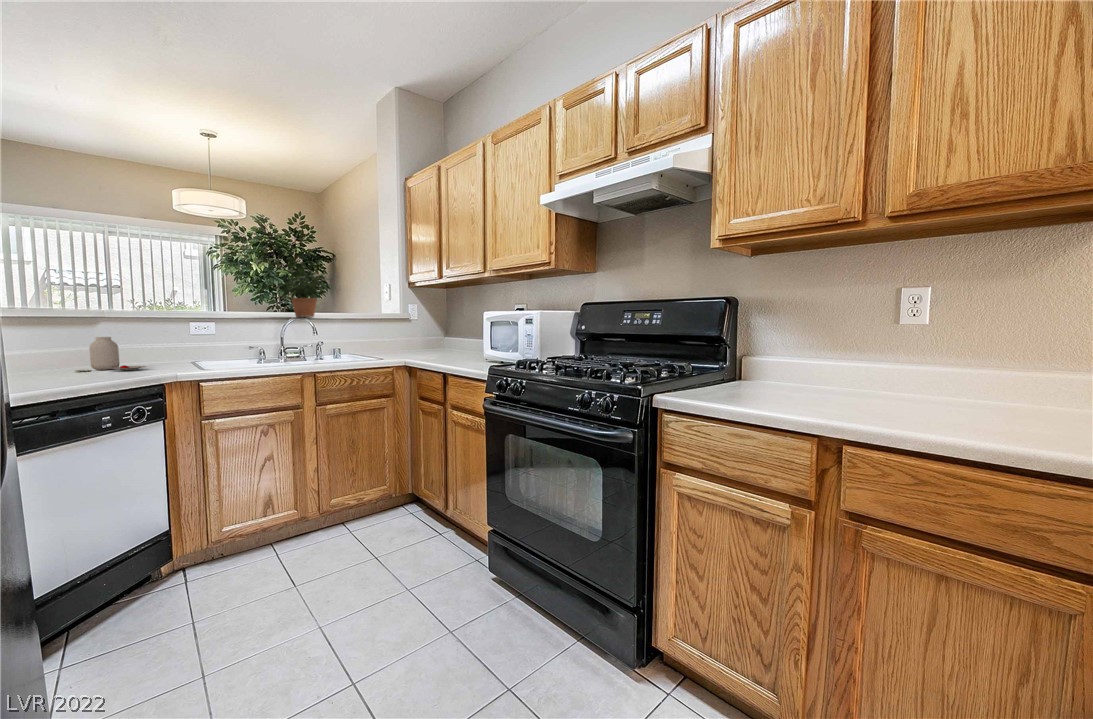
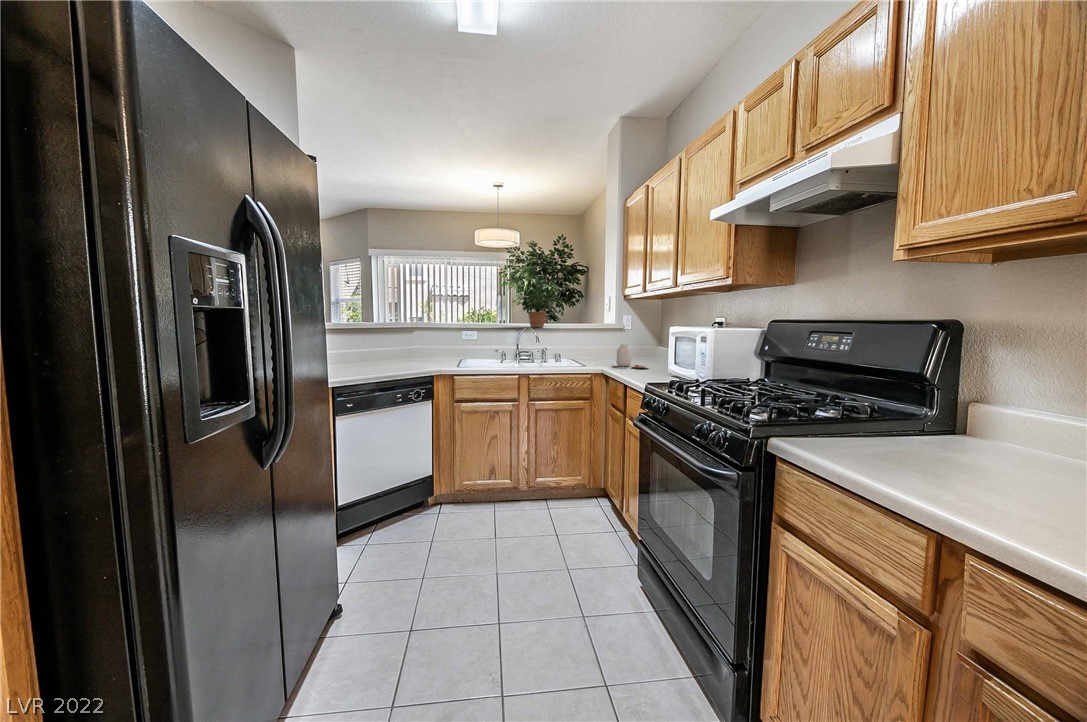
jar: present [76,337,147,371] -> present [612,344,649,368]

